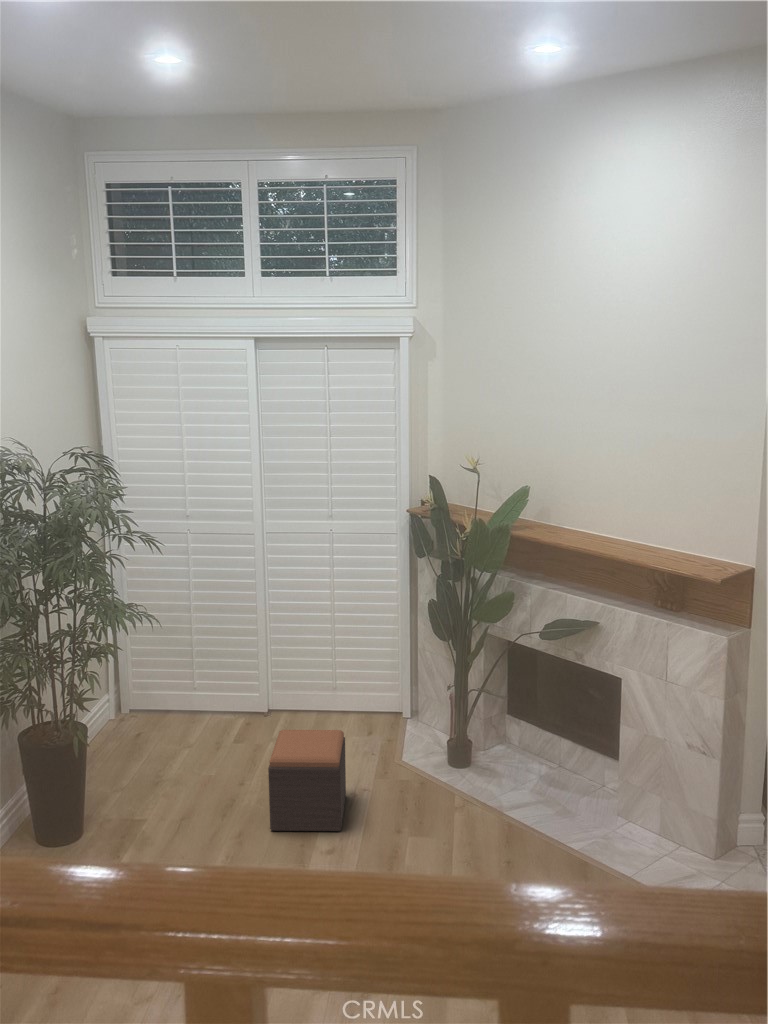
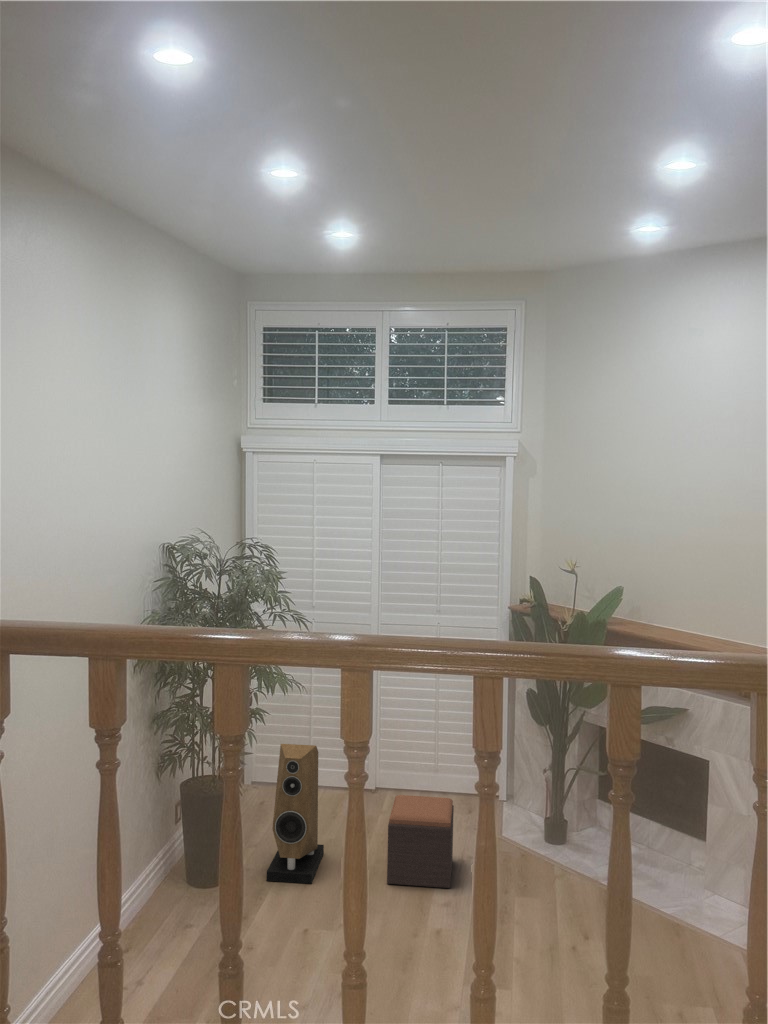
speaker: none [132,683,202,837] -> present [267,744,324,884]

